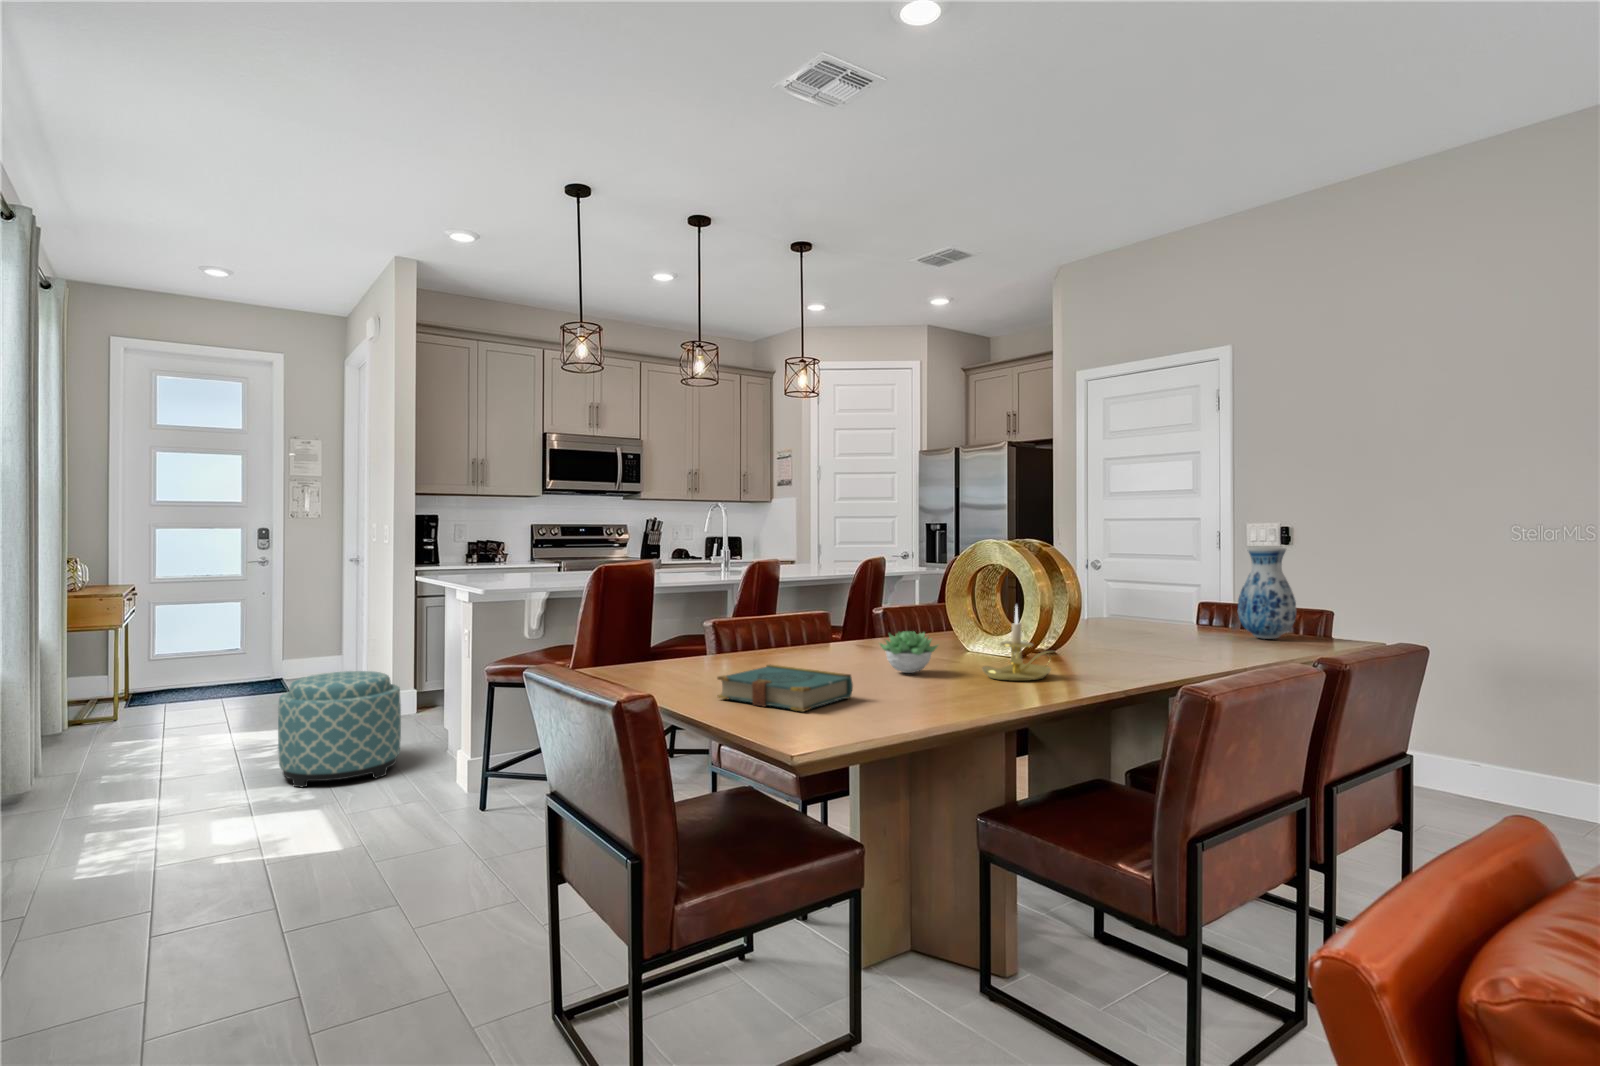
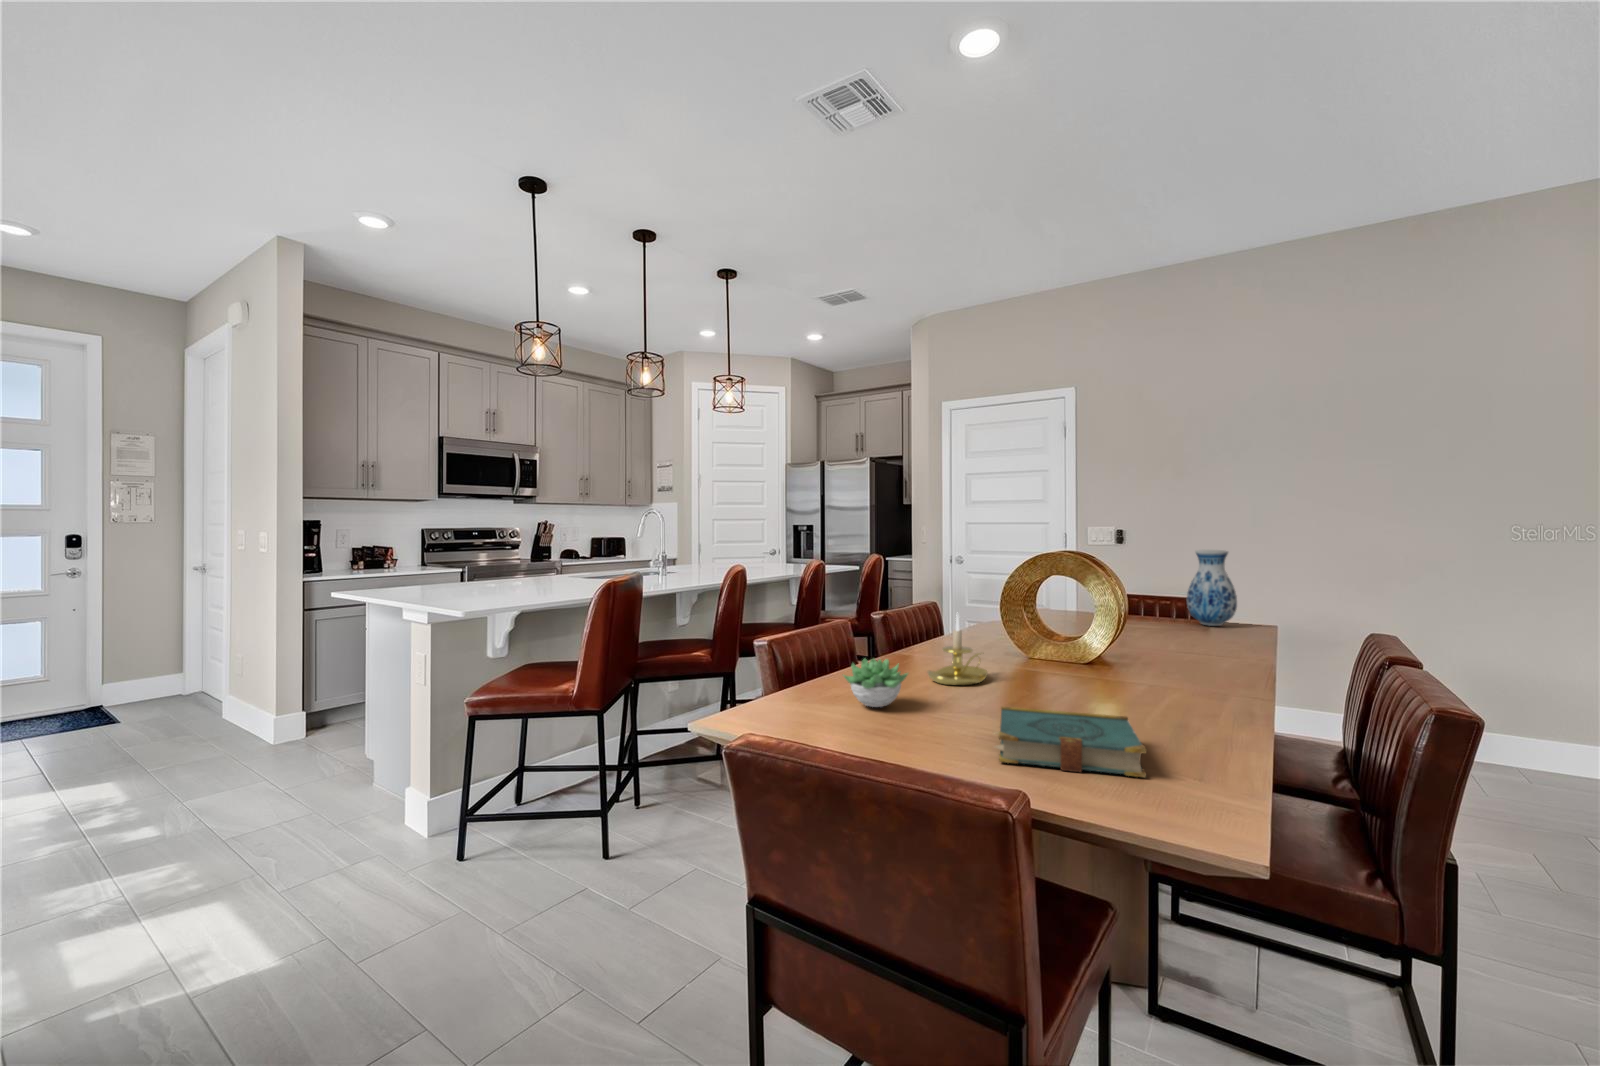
candle holder: present [982,606,1051,681] -> present [928,615,988,685]
succulent plant: present [880,631,938,673] -> present [844,659,908,707]
ottoman: present [278,671,401,787] -> none [154,706,324,863]

